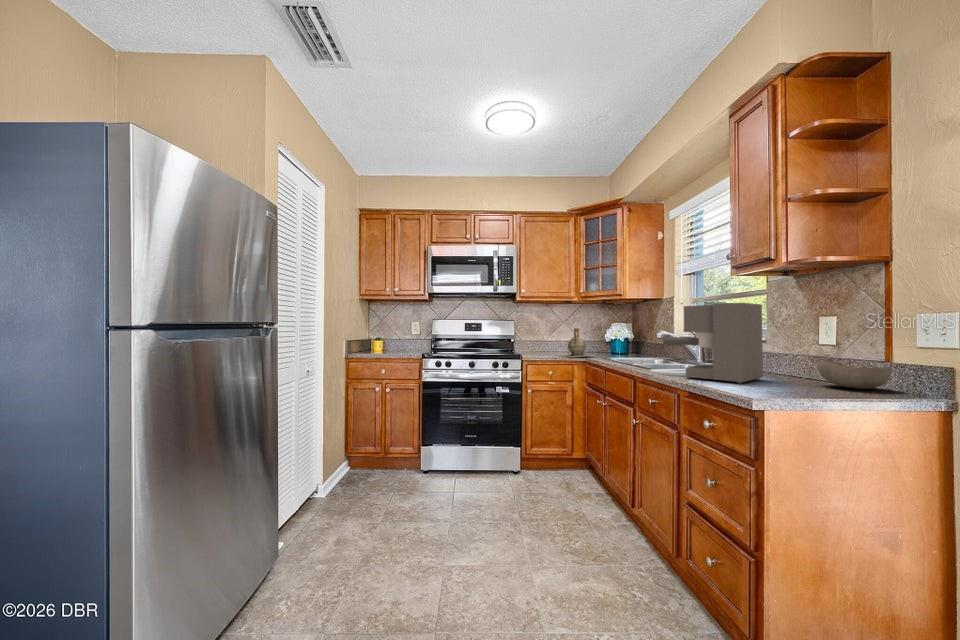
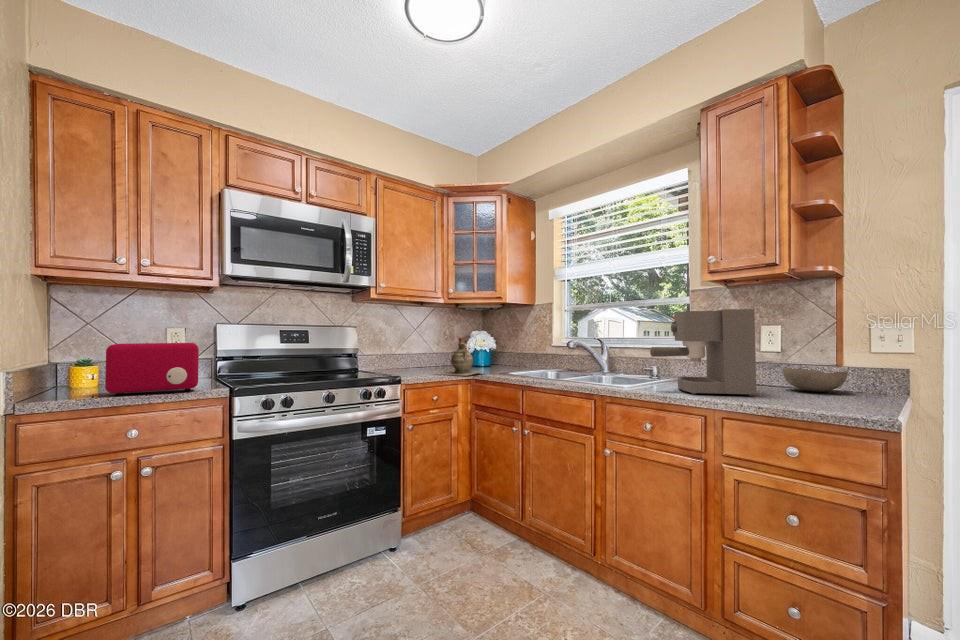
toaster: none [371,330,410,355] -> present [105,343,199,396]

